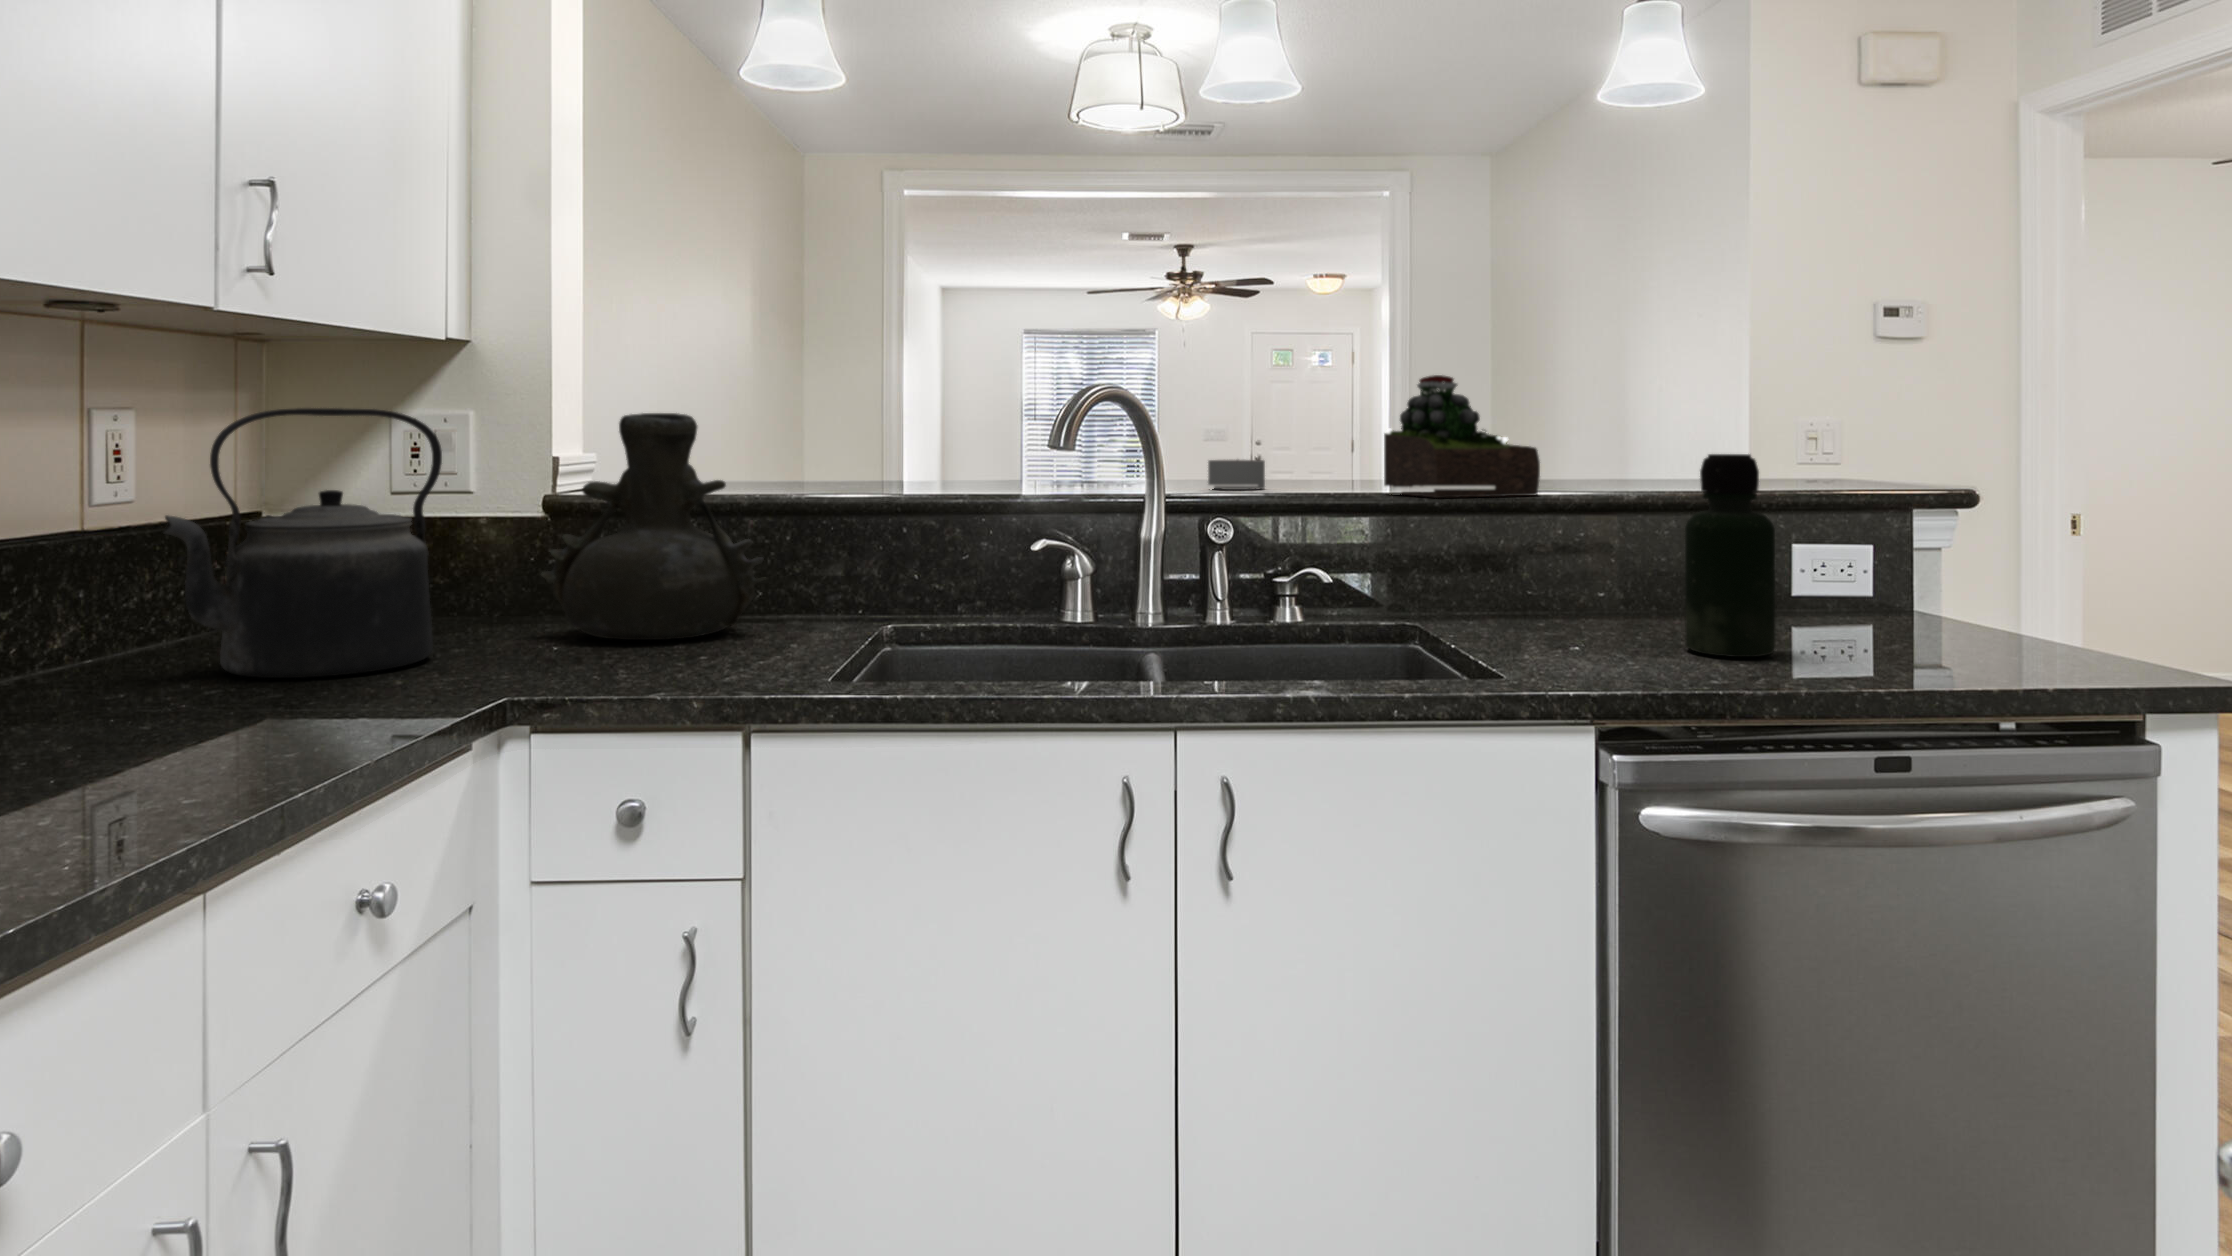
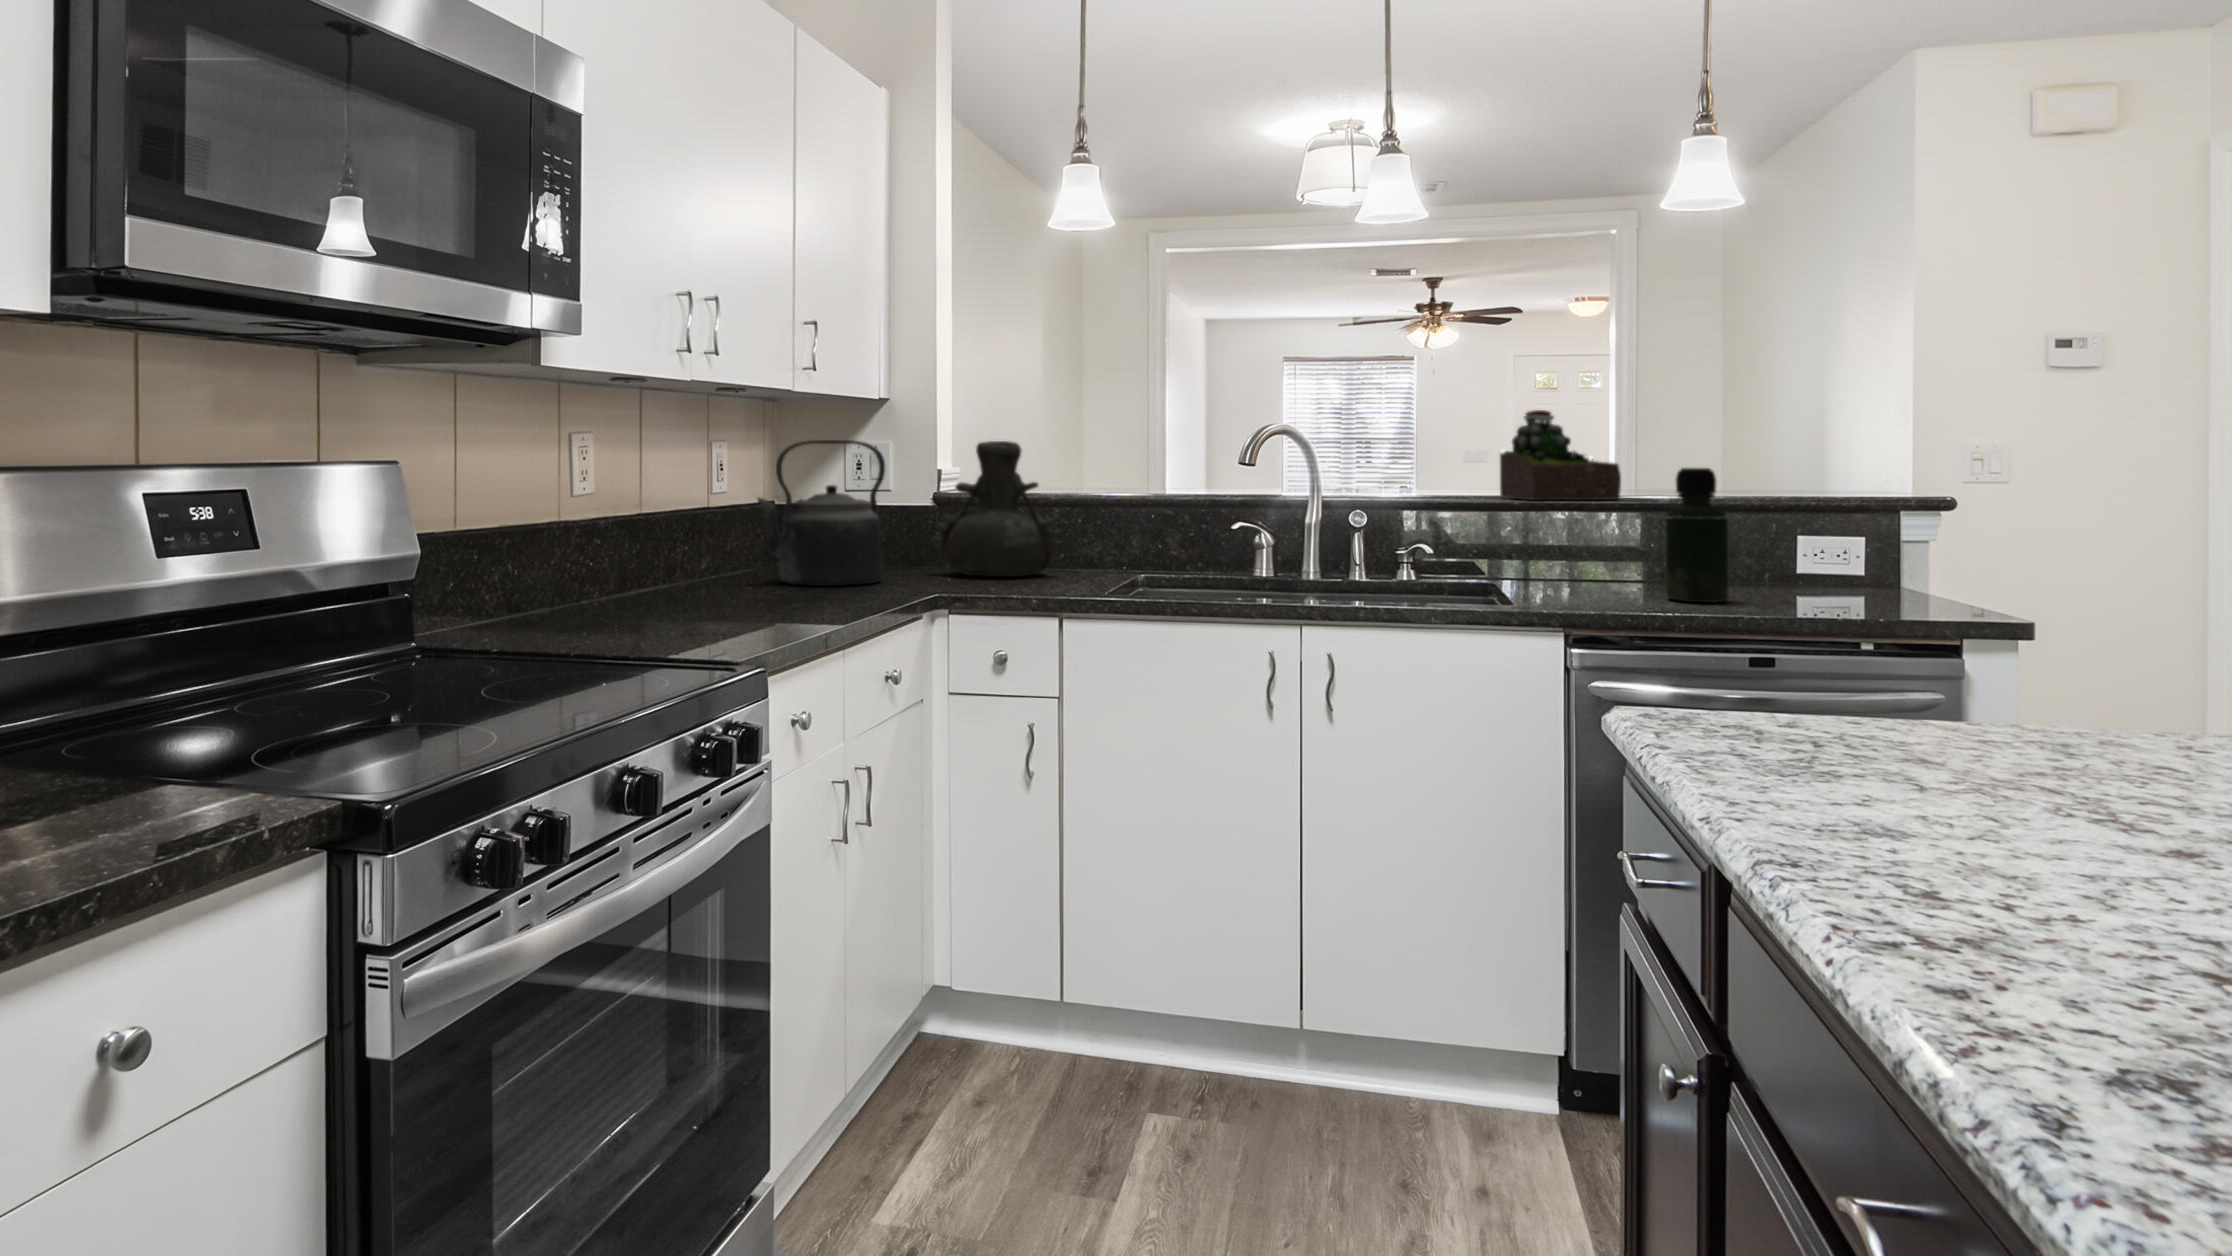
candle: present [1208,459,1265,490] -> none [1371,472,1415,495]

